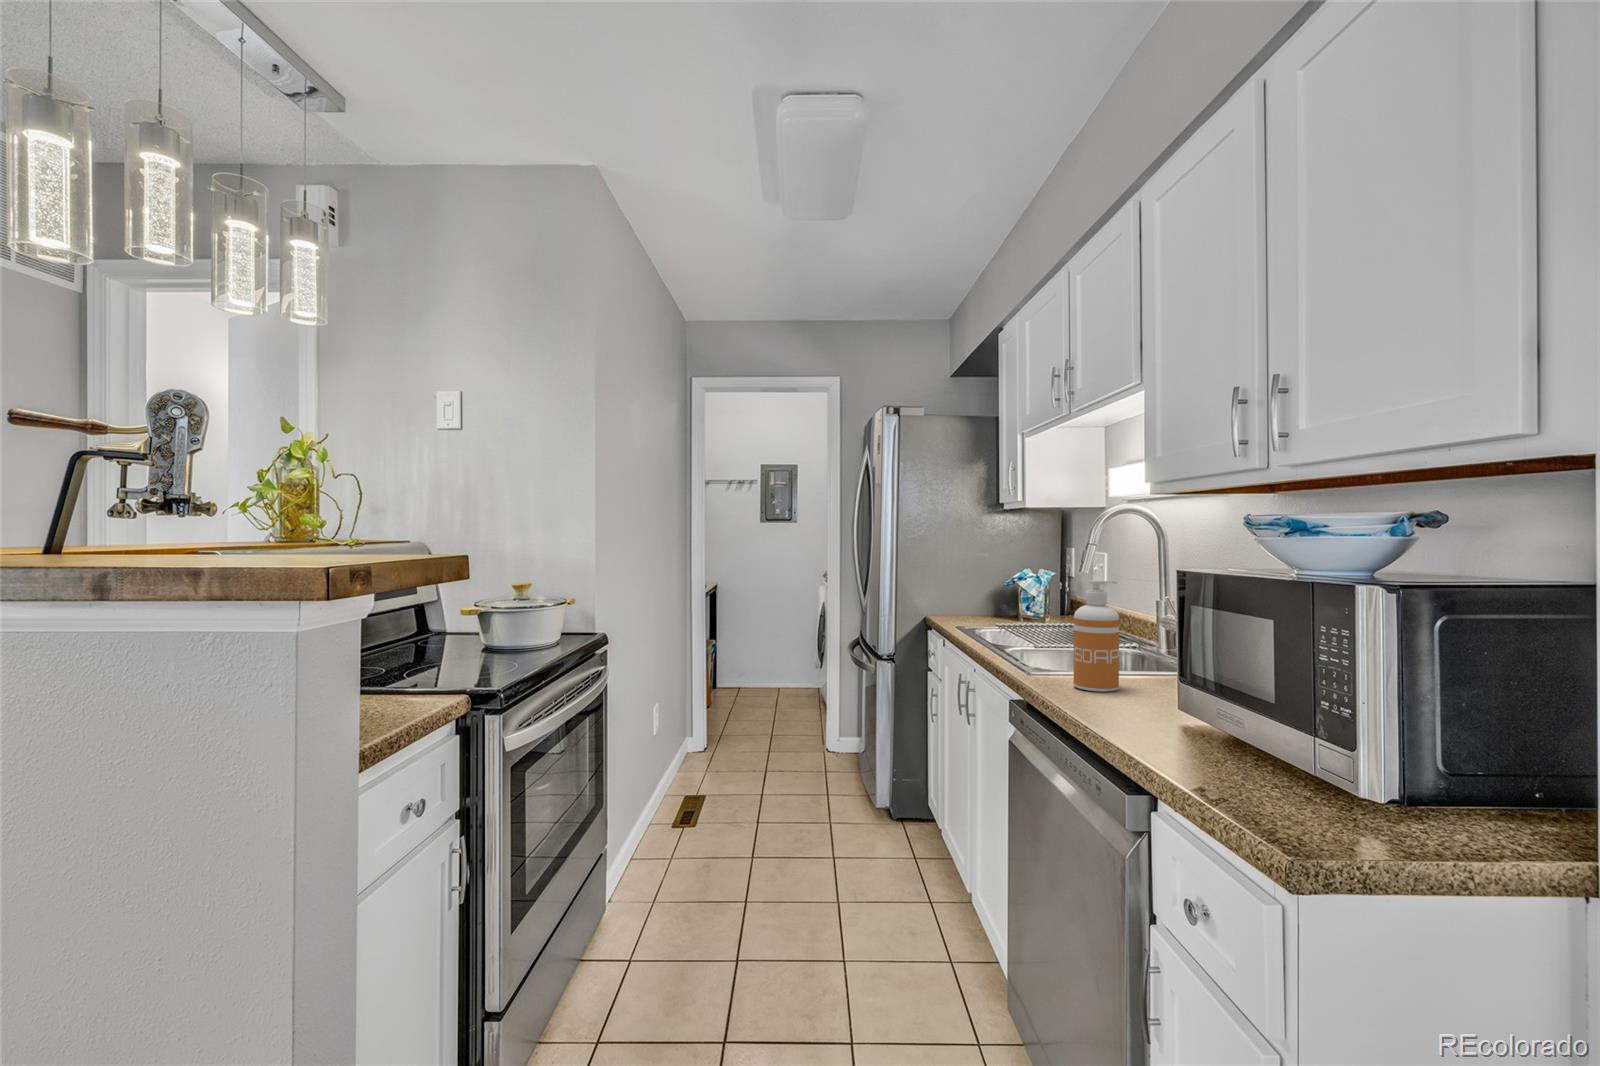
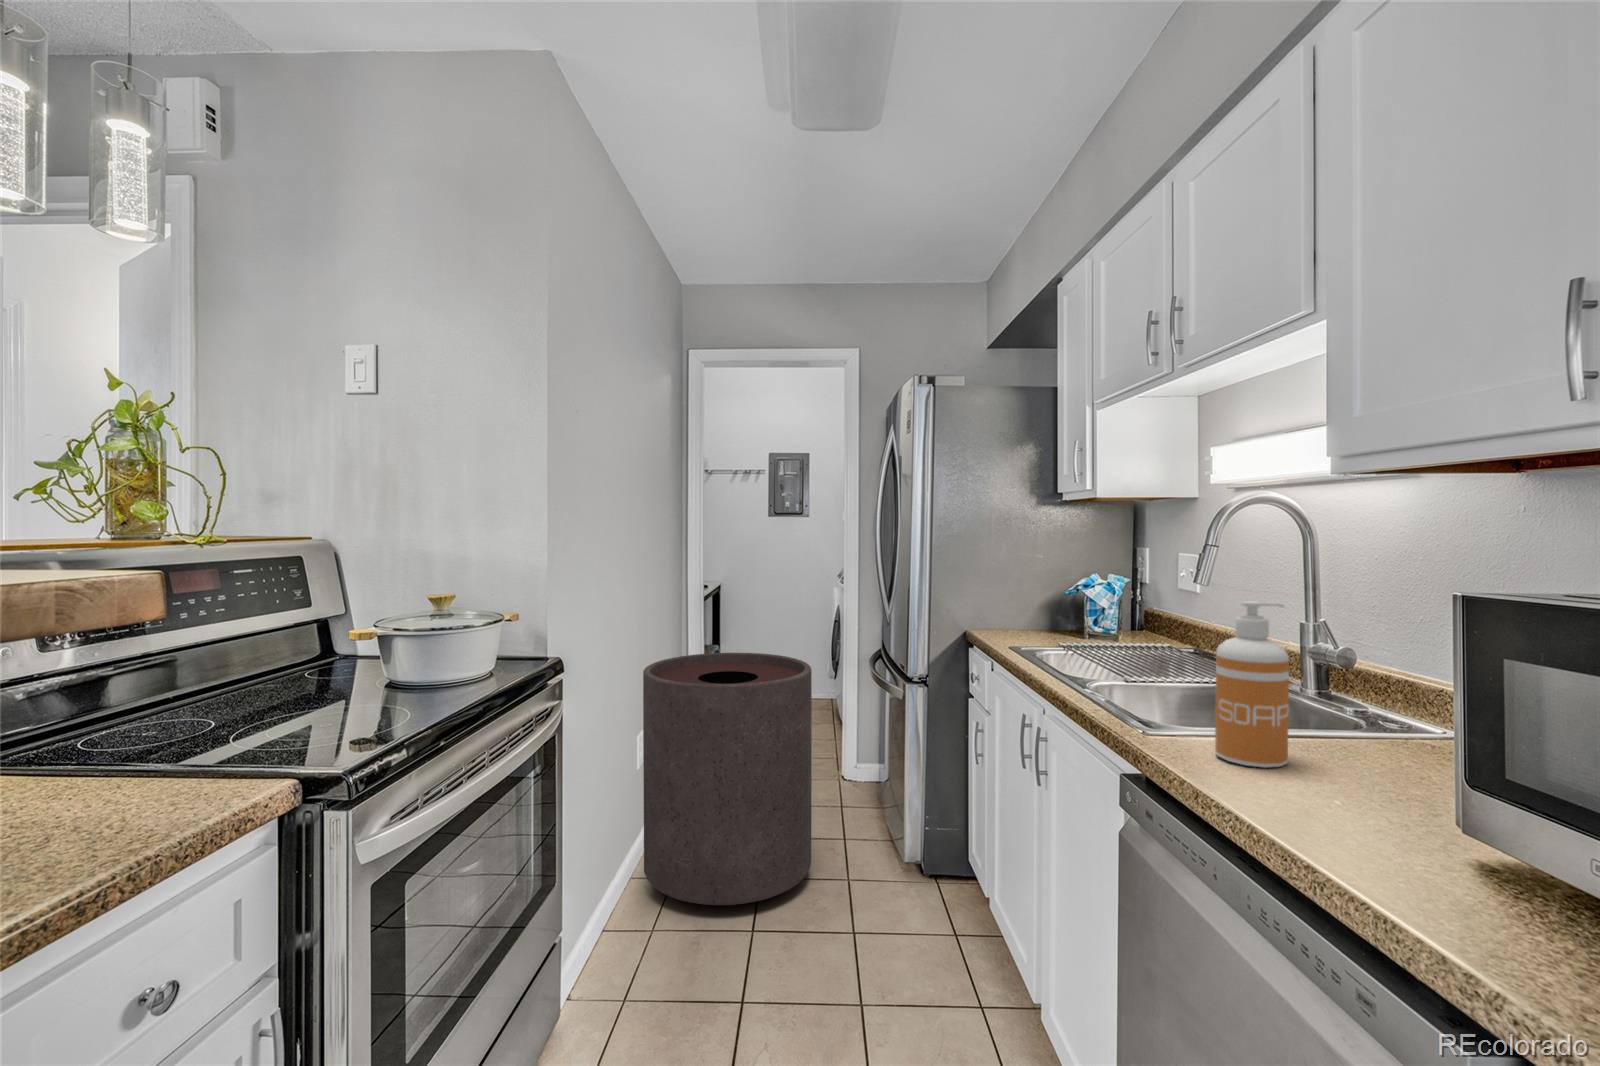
trash can: none [659,637,798,839] -> present [643,653,812,905]

